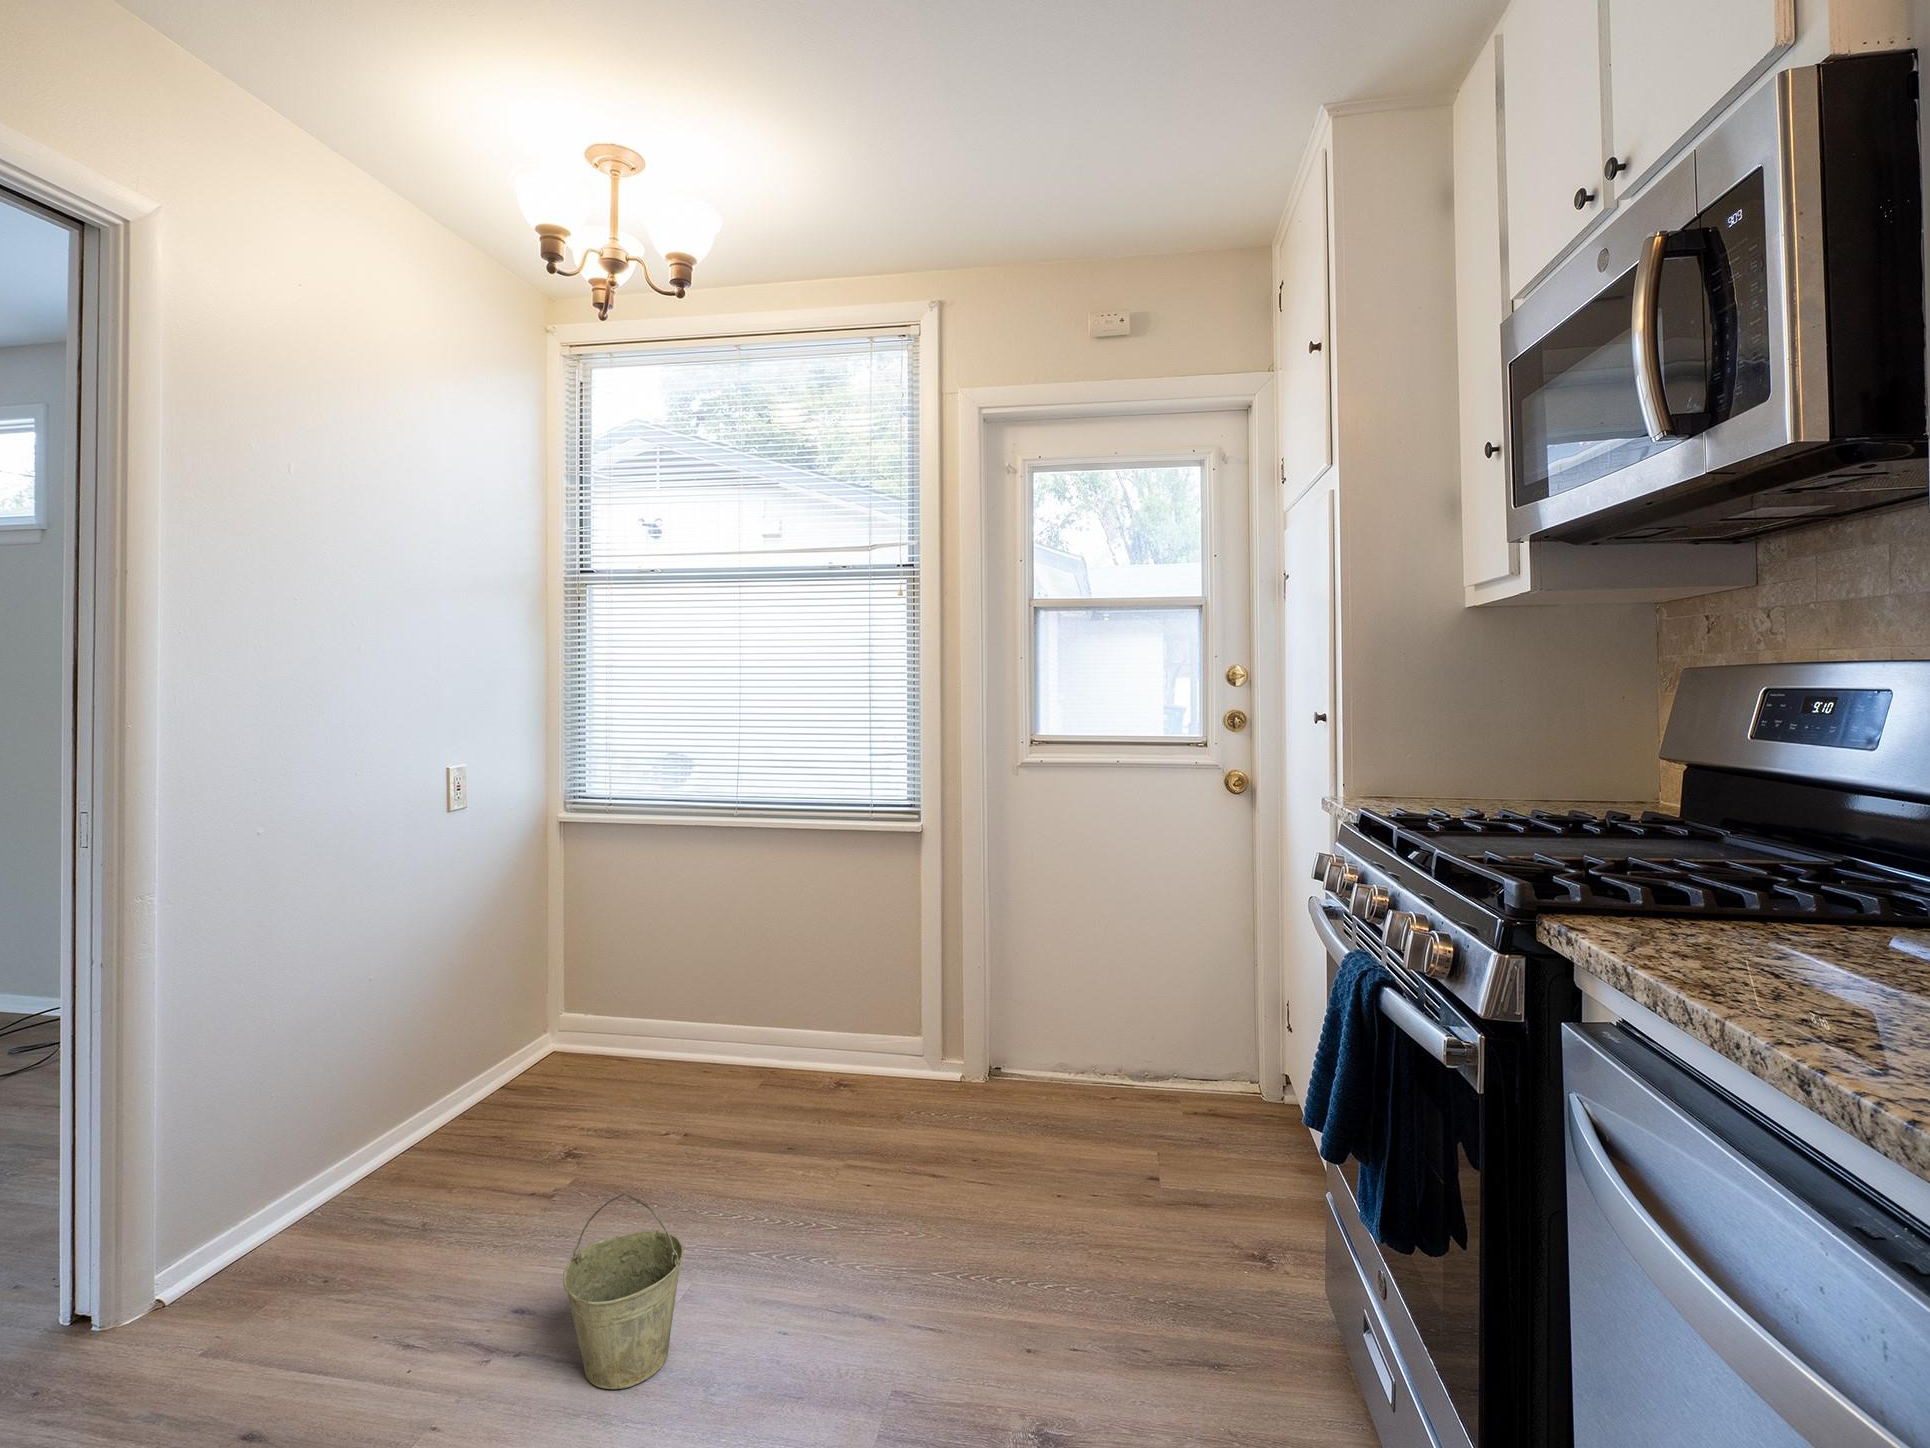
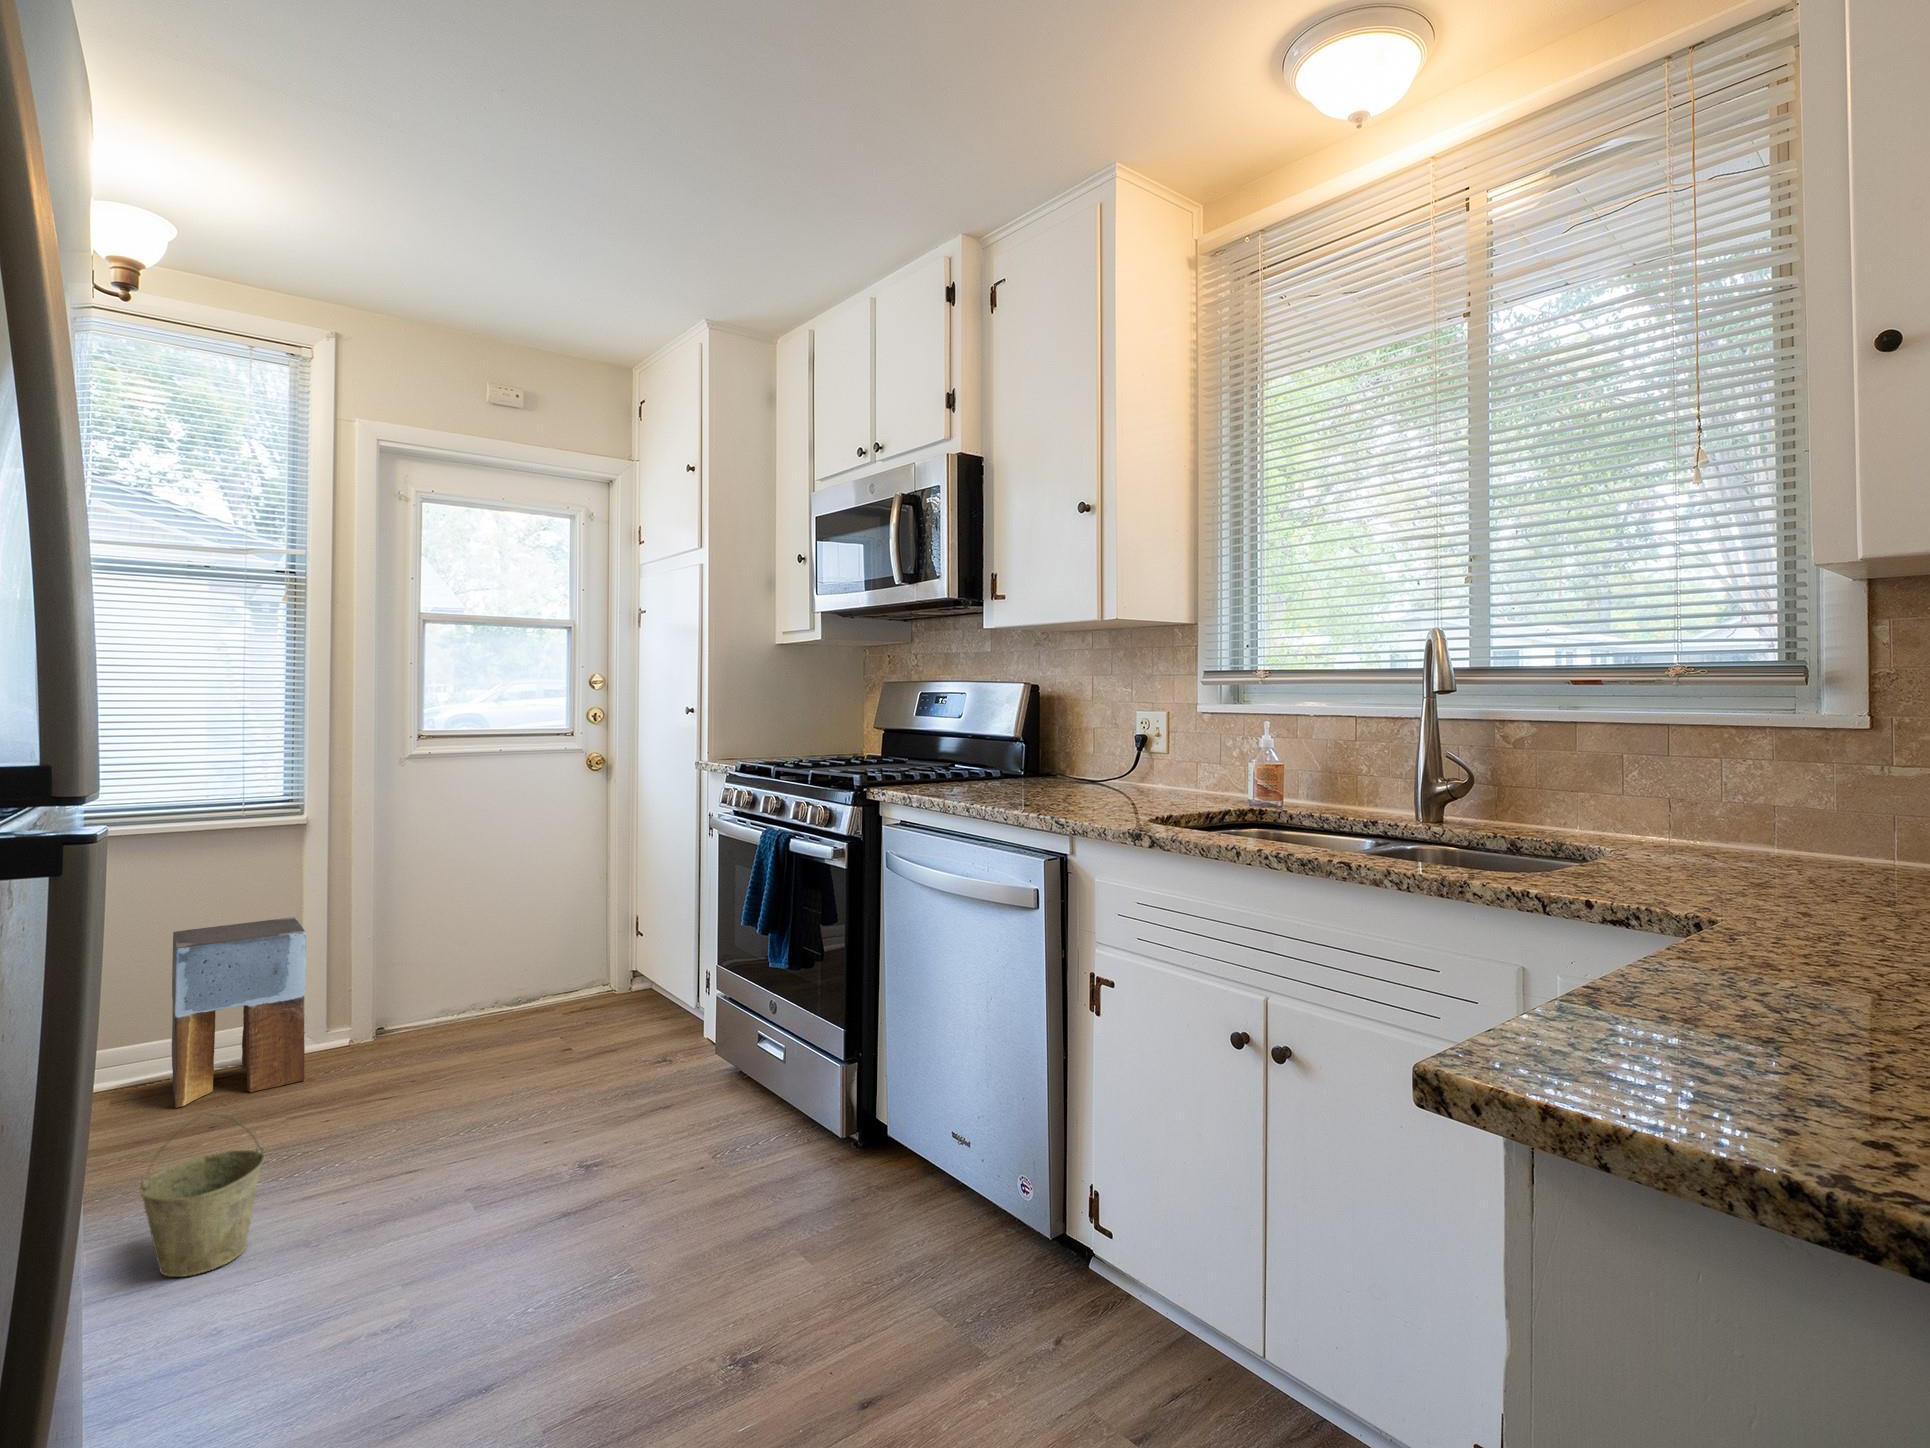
stool: none [791,929,915,1118] -> present [172,917,306,1108]

